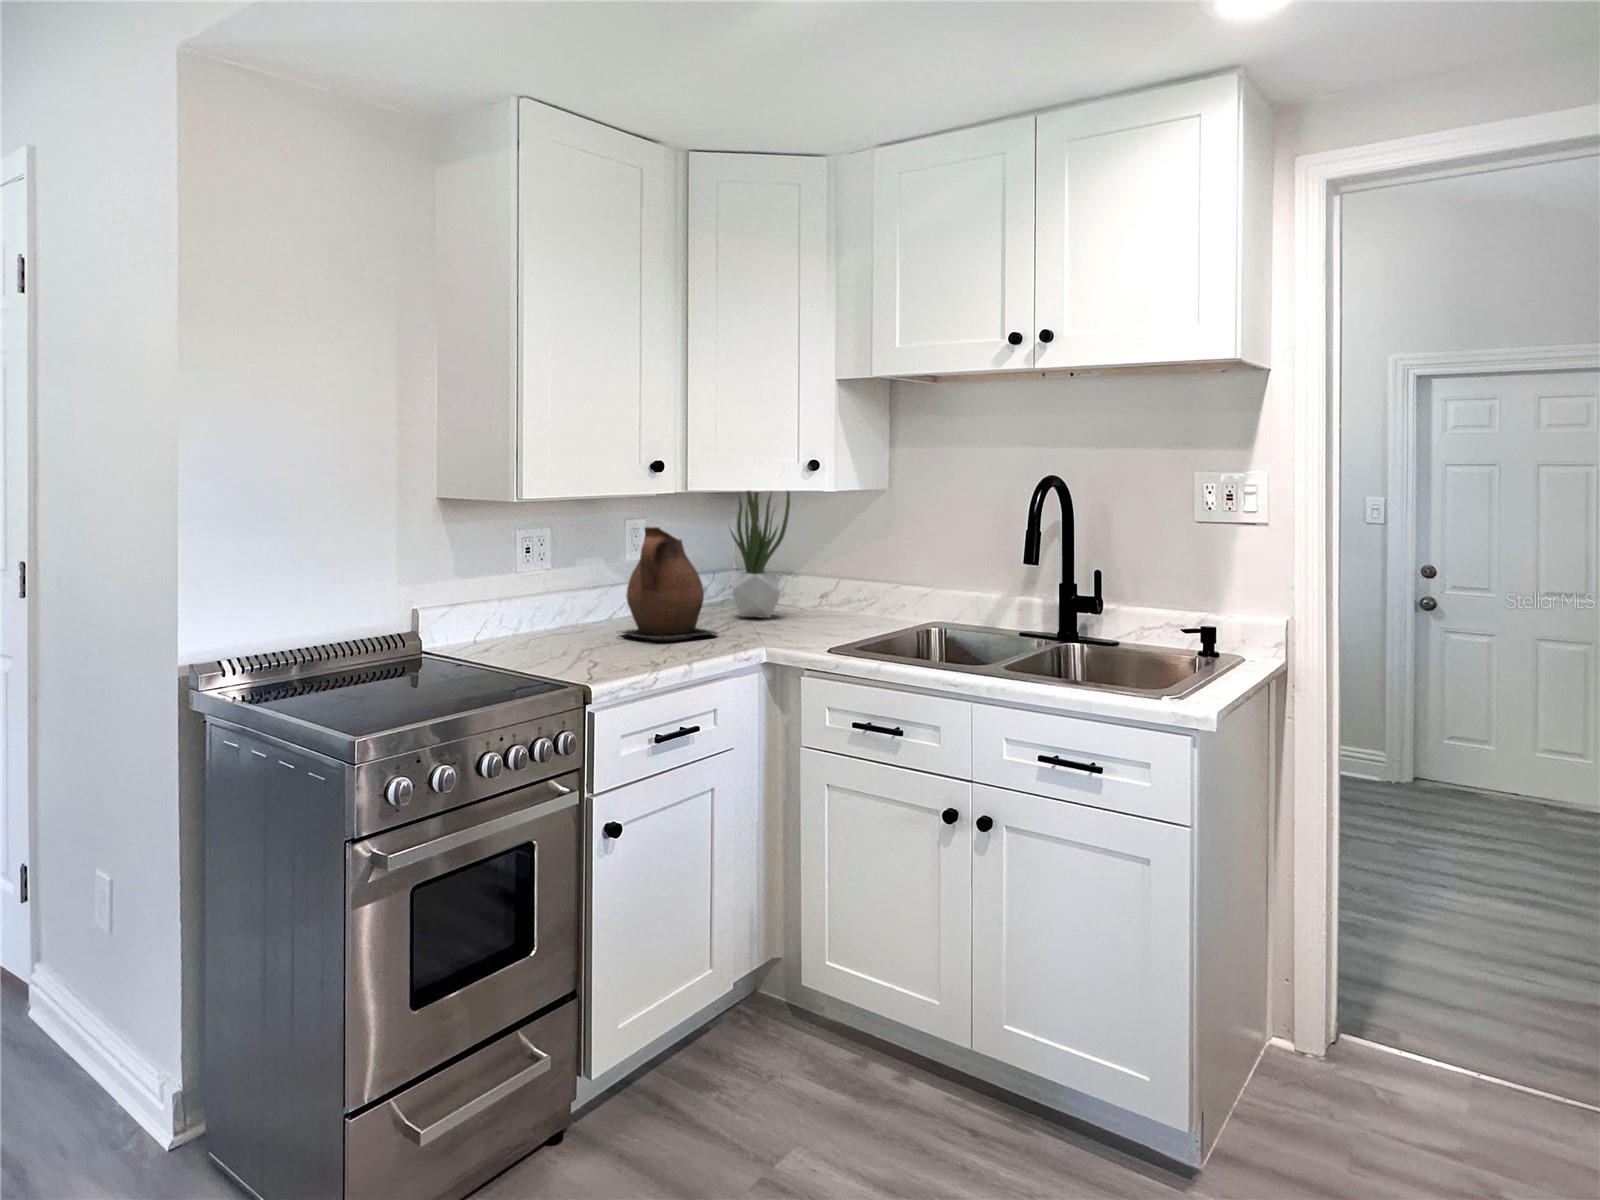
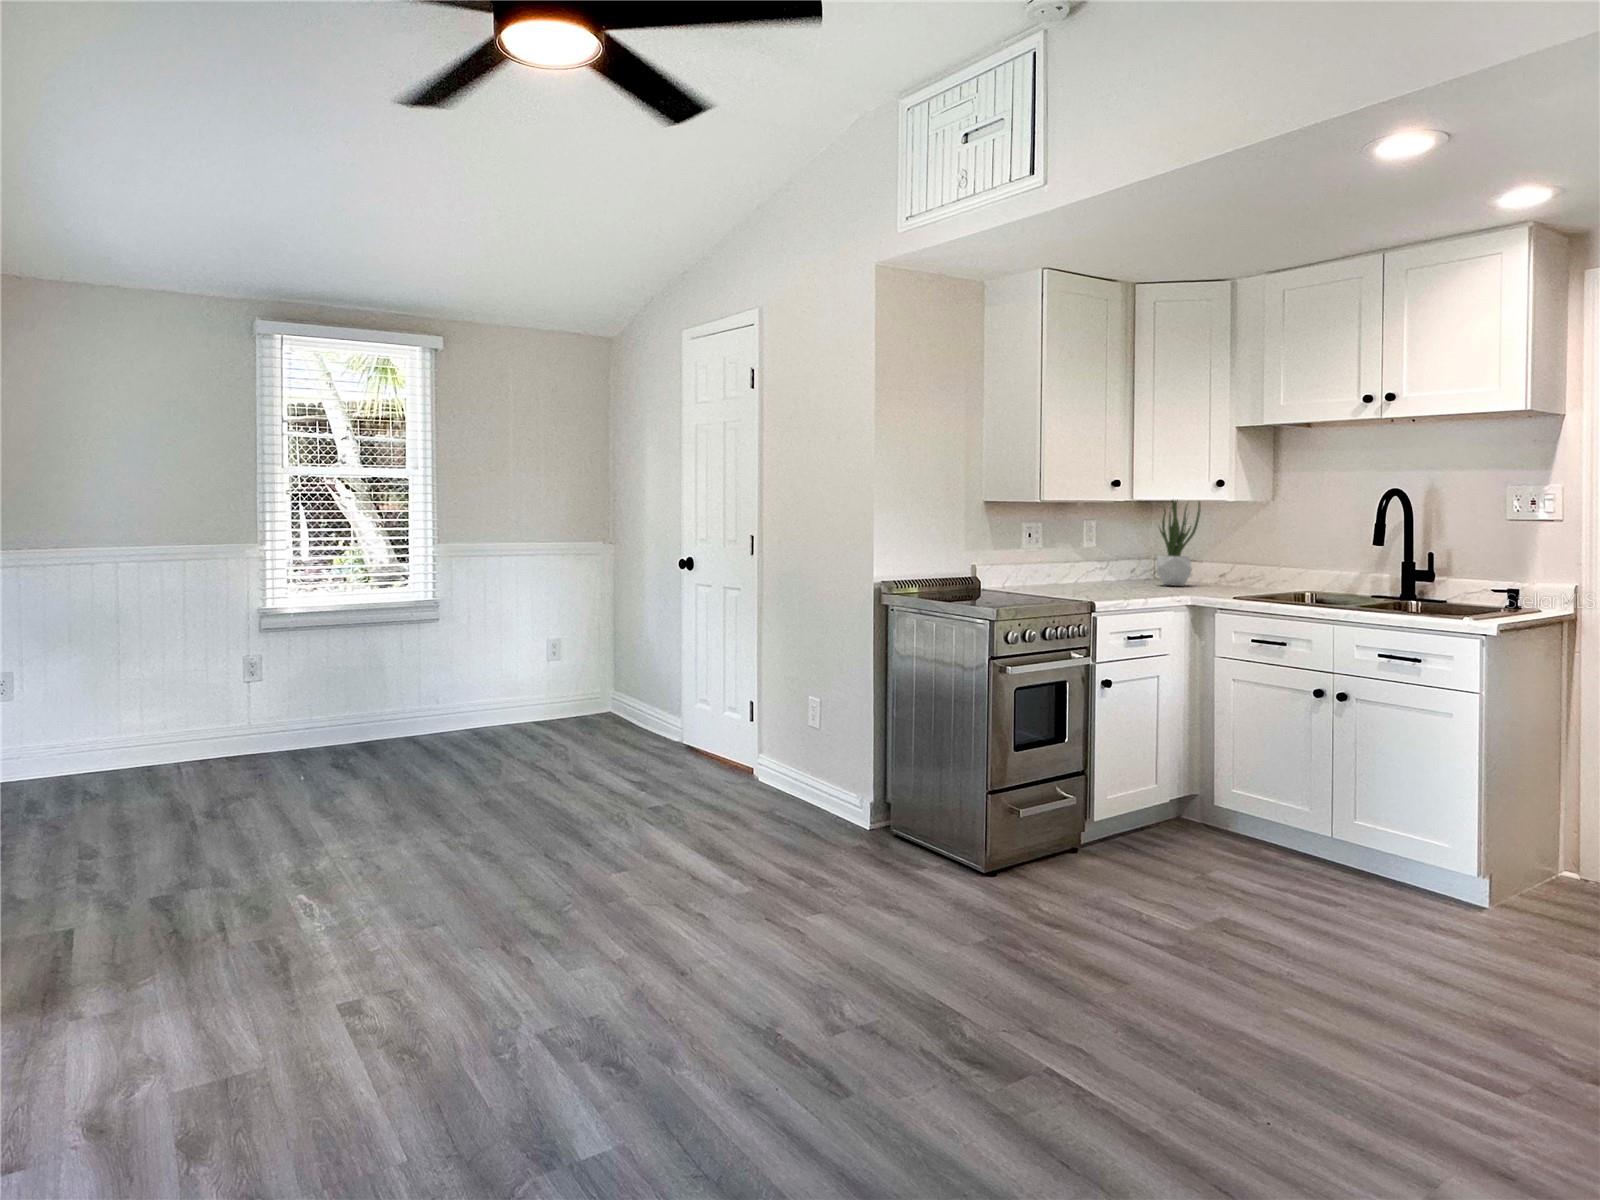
ceramic pitcher: present [623,527,717,639] -> none [1087,522,1155,592]

